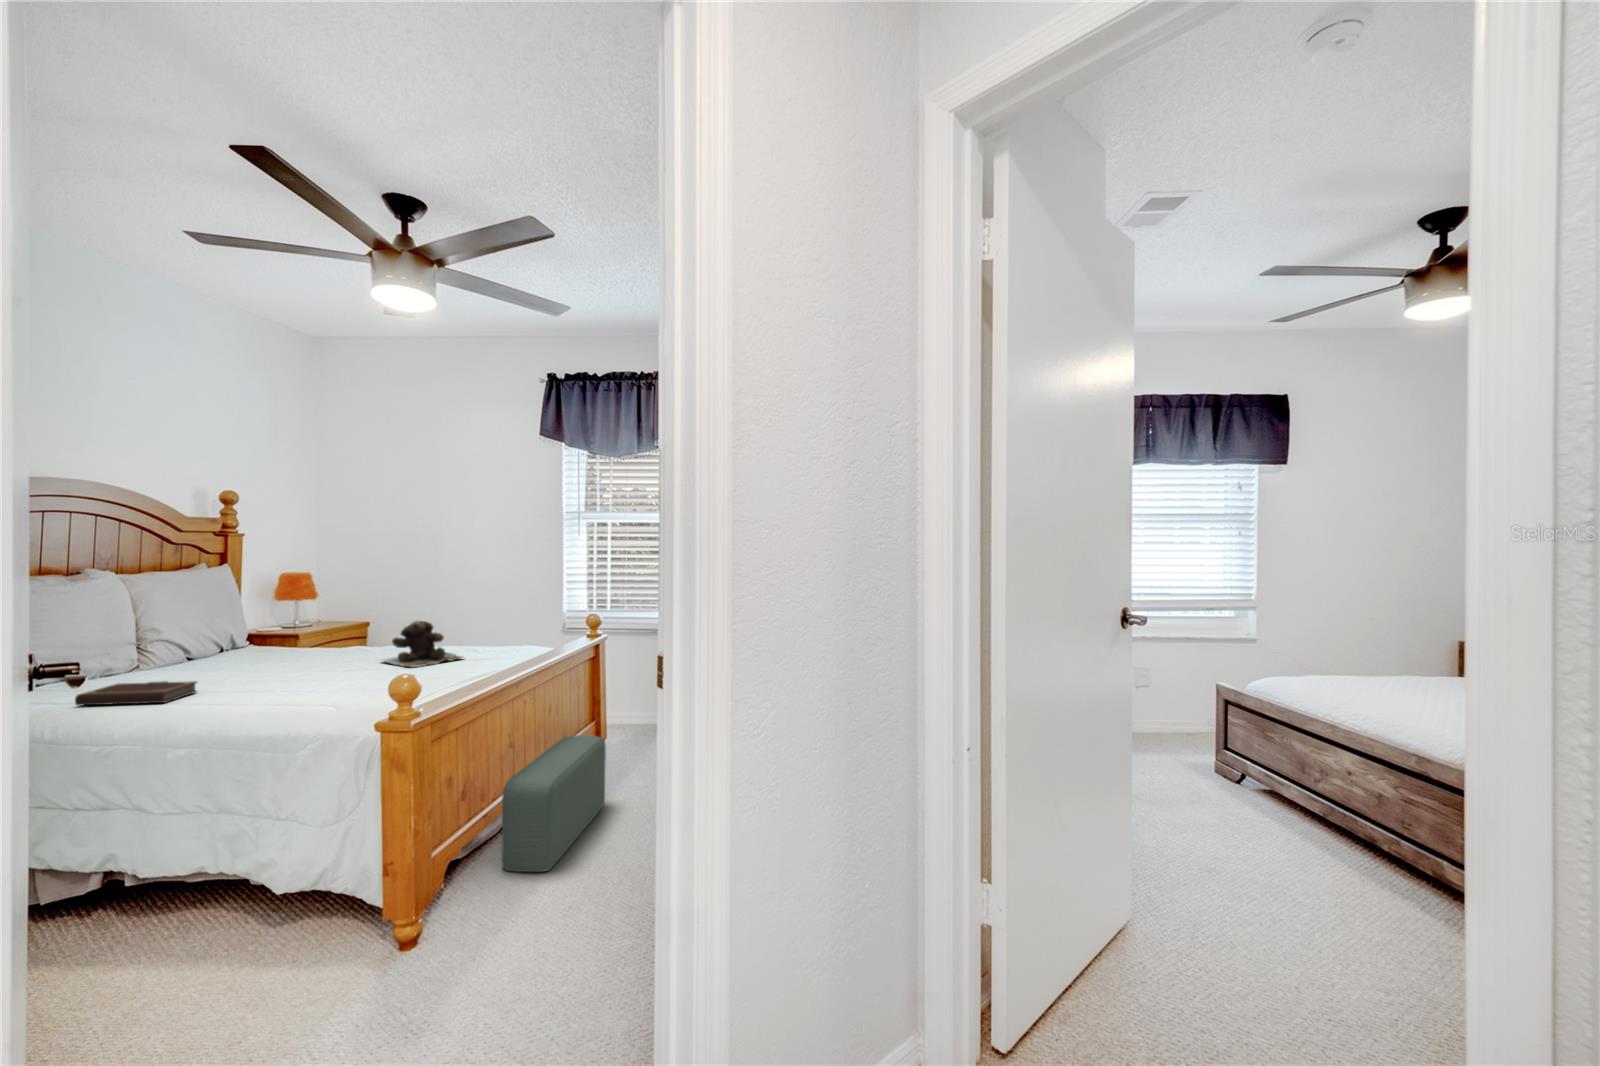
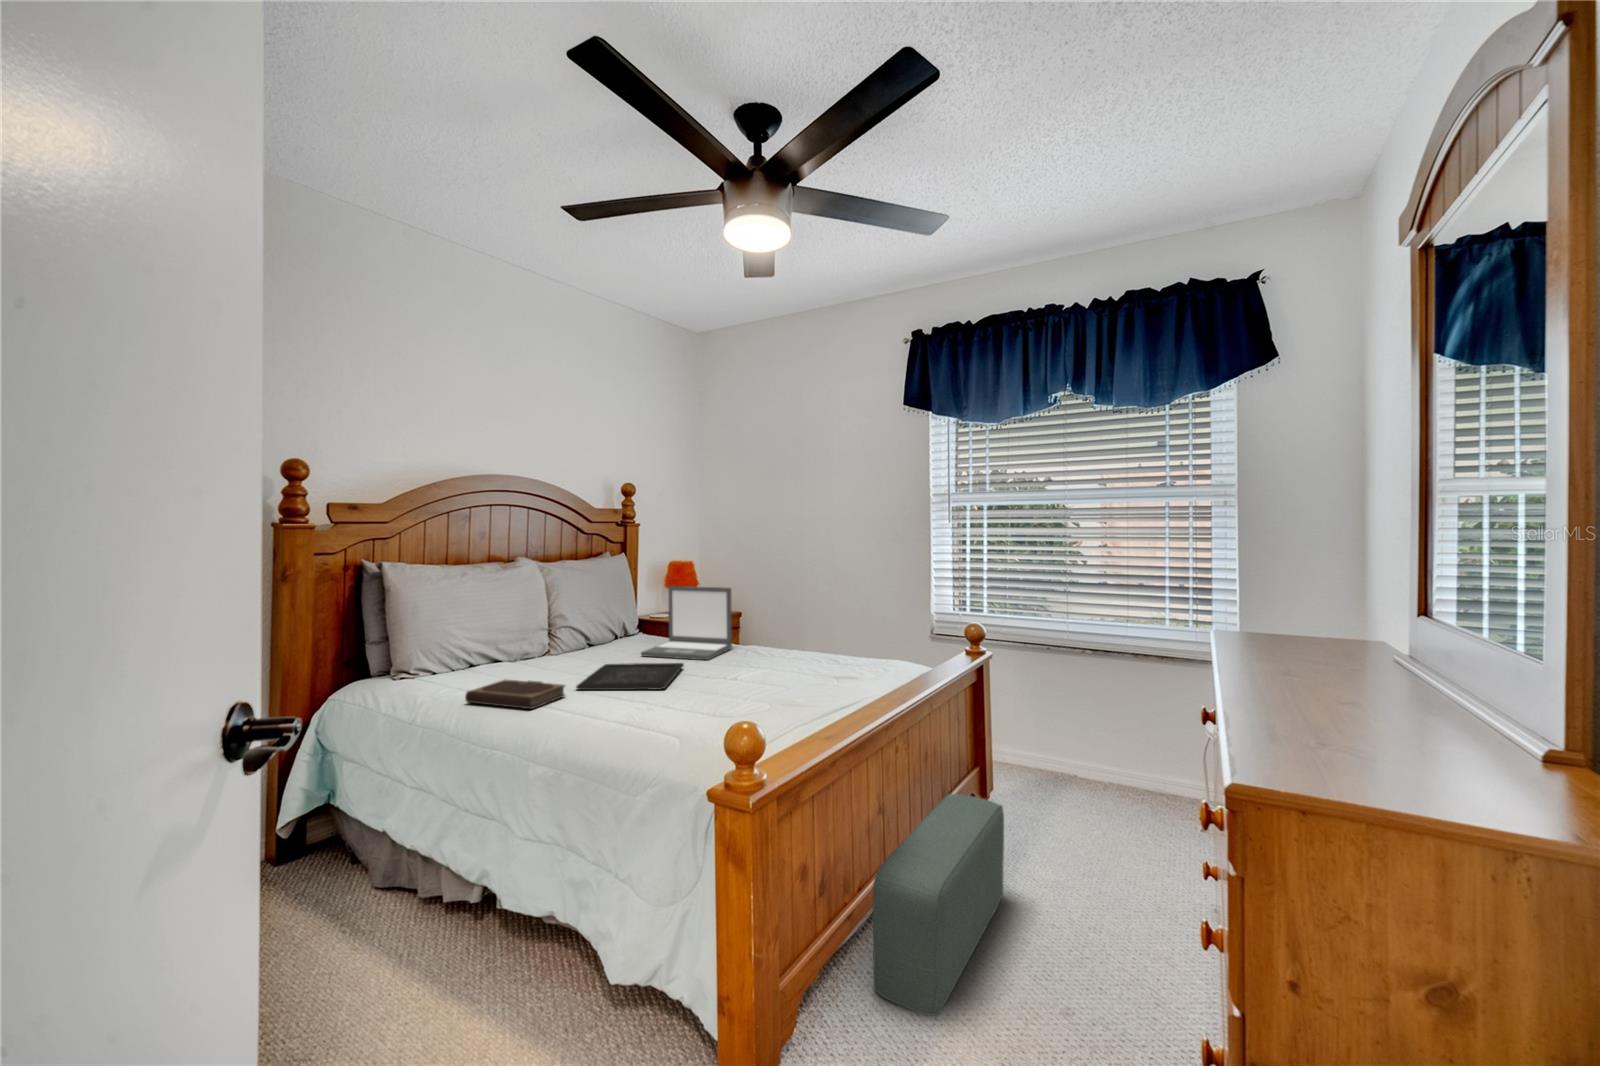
laptop: none [265,593,366,661] -> present [641,586,732,660]
teddy bear: present [382,621,463,667] -> none [739,624,828,683]
tray: none [205,660,320,687] -> present [576,663,684,690]

